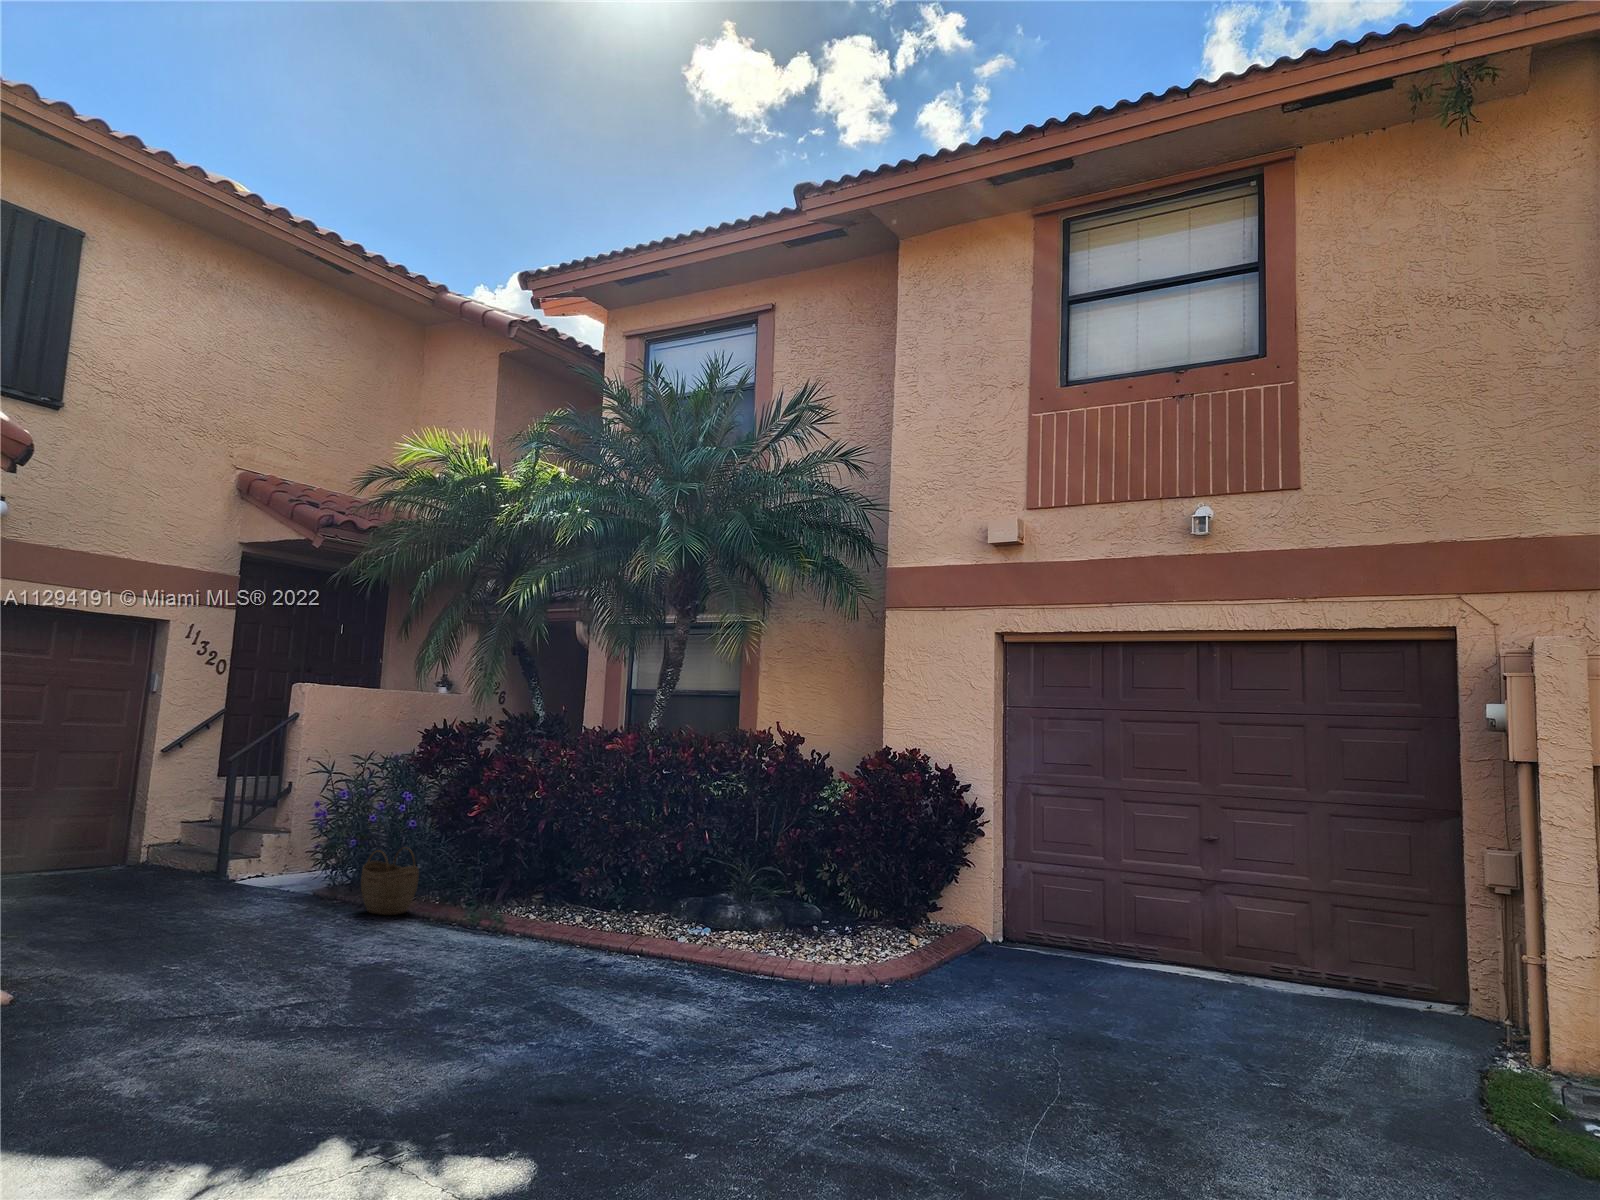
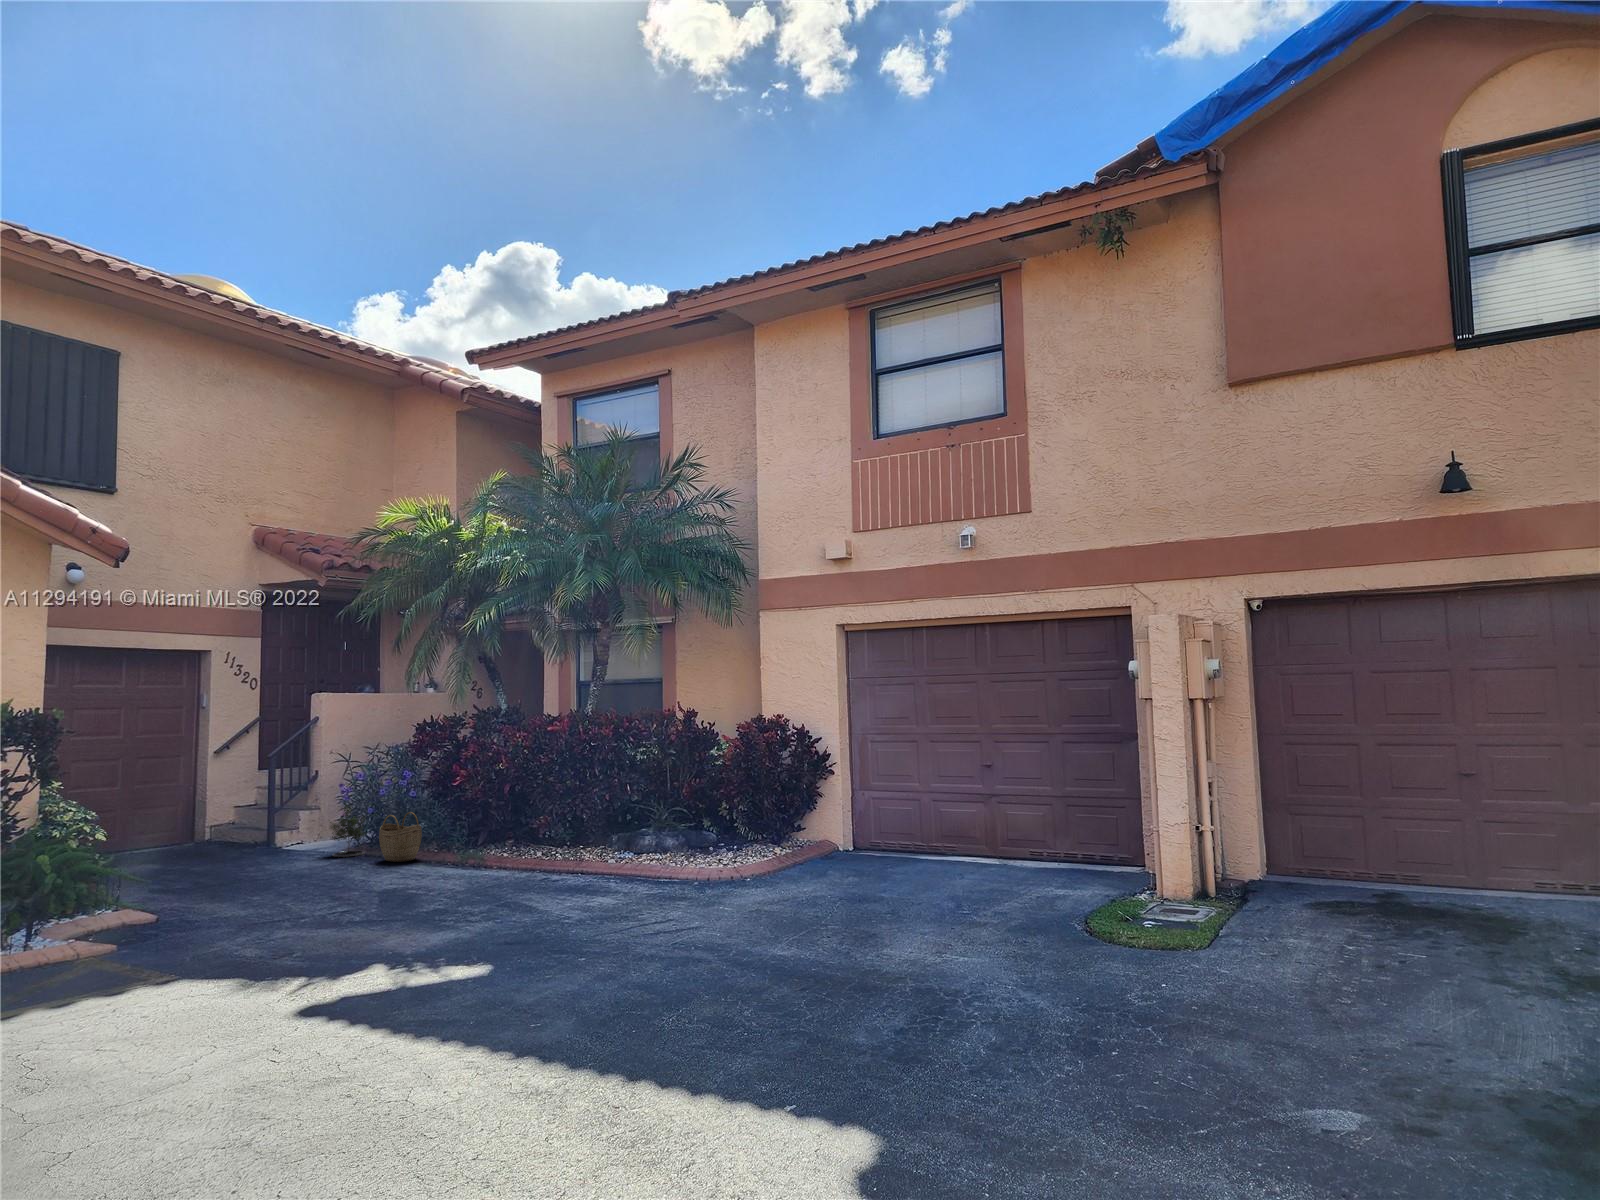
potted tree: none [293,826,347,901] -> present [330,805,365,857]

